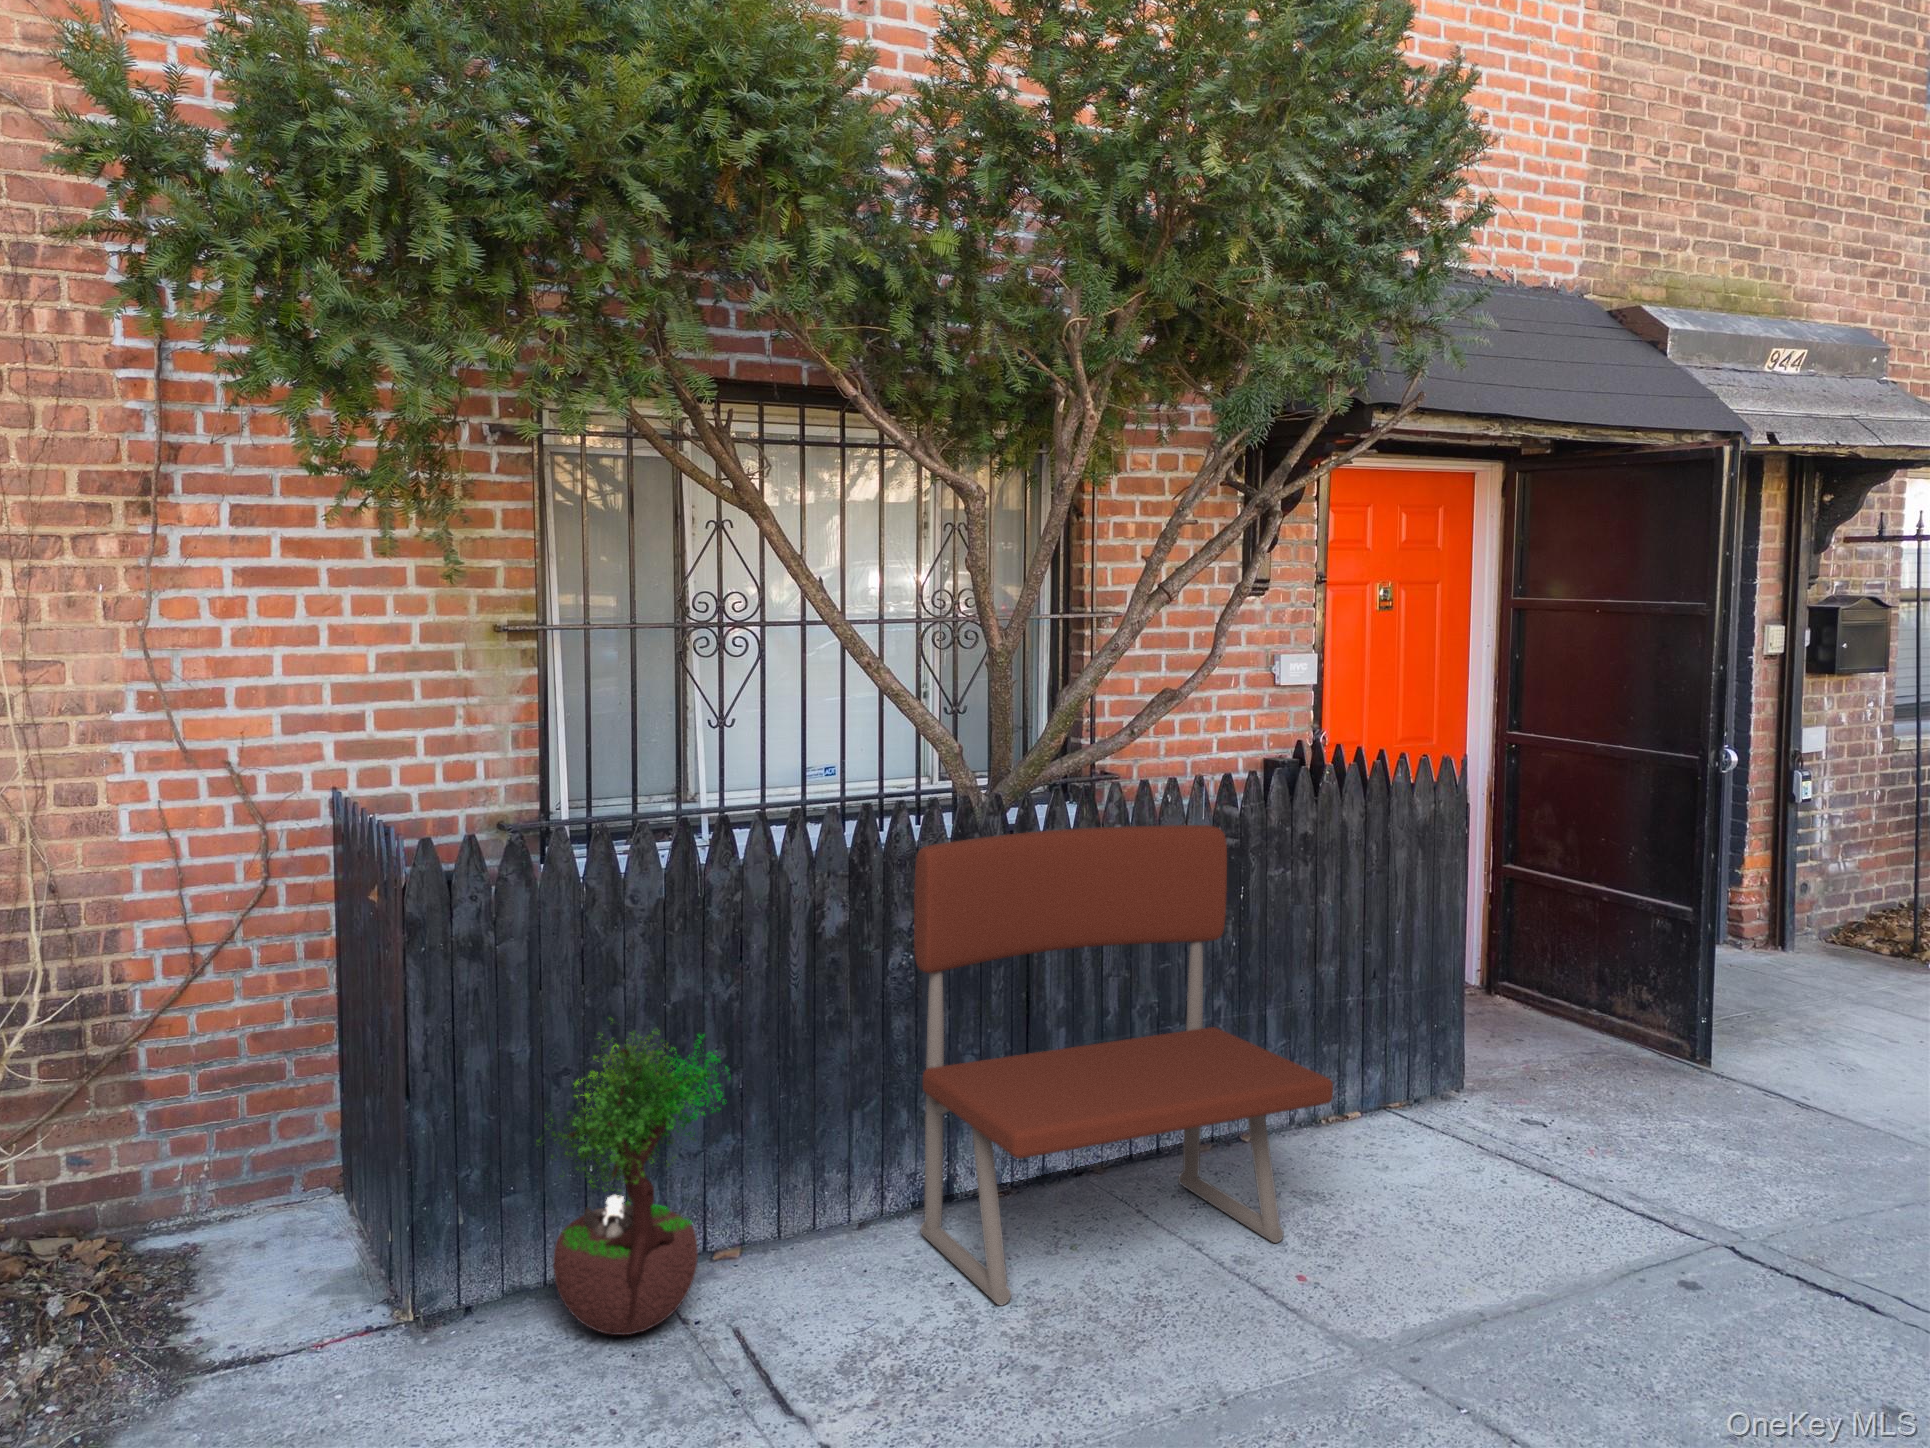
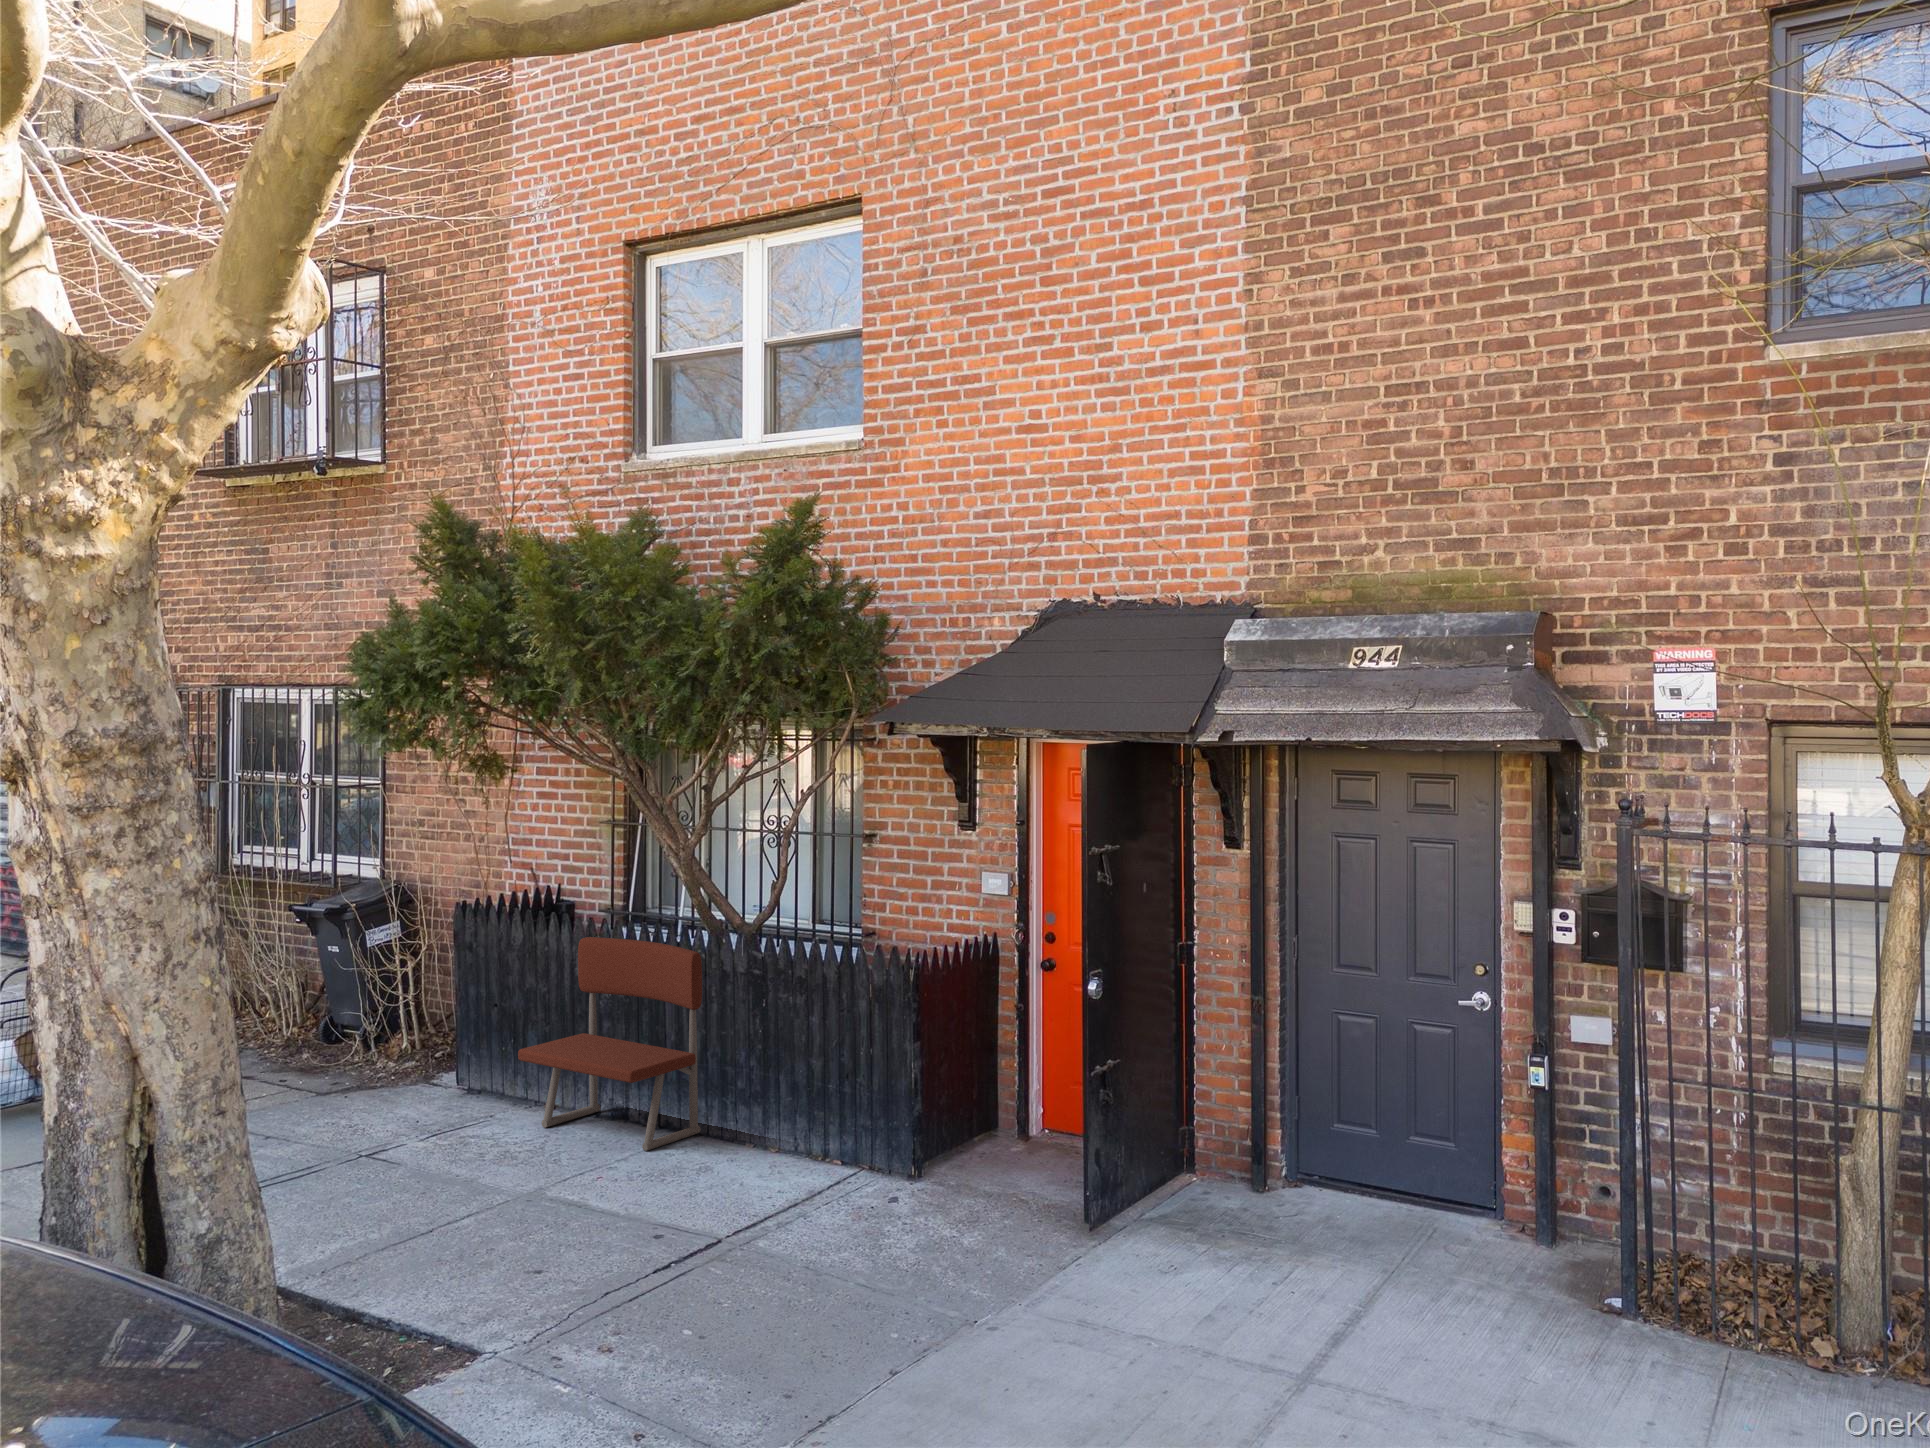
potted tree: present [537,1018,730,1335] -> none [428,975,514,1097]

